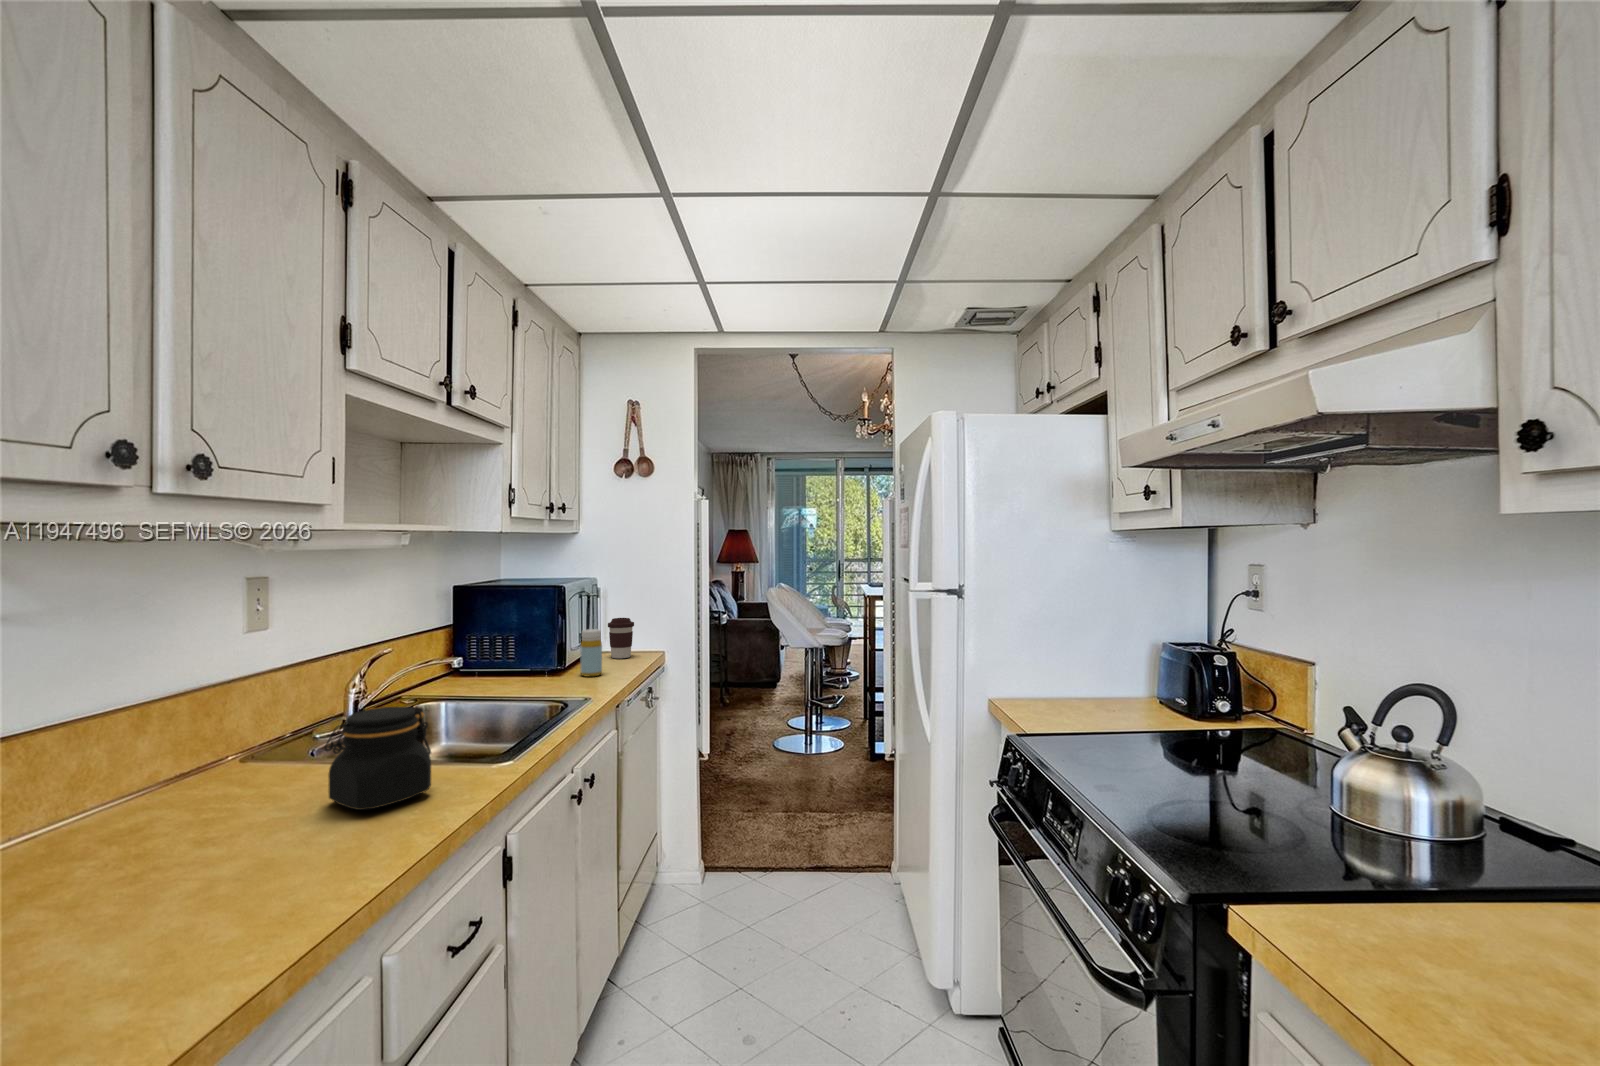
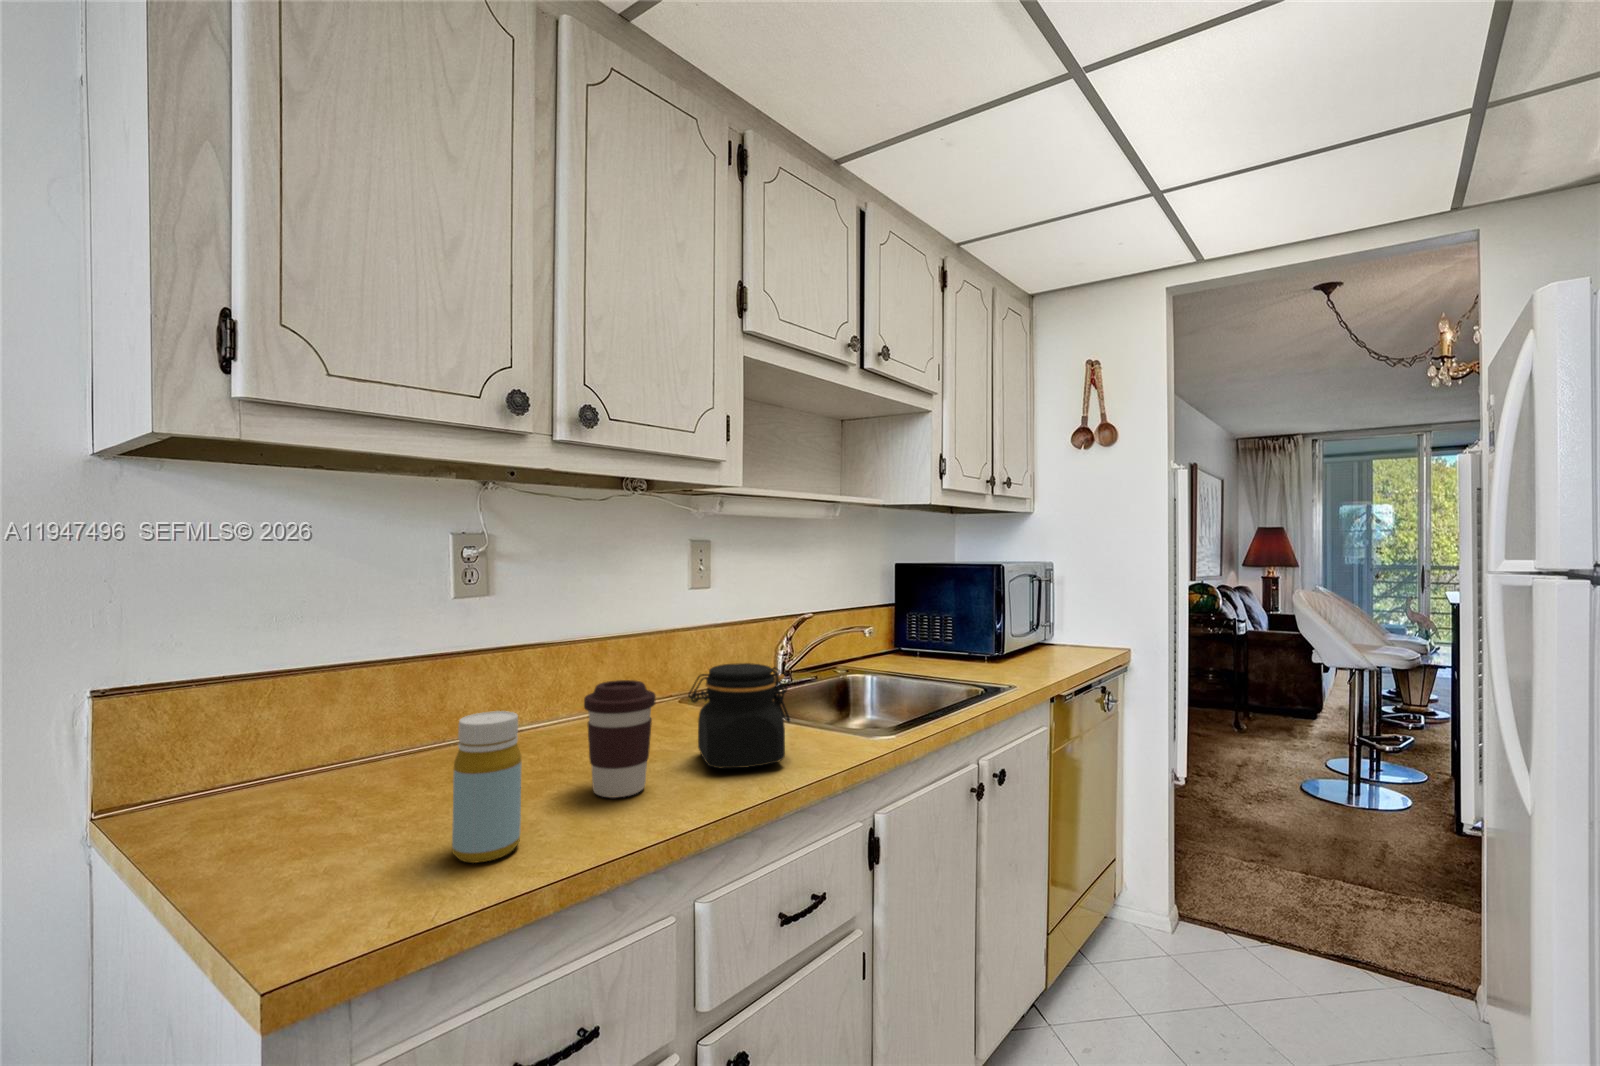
coffee cup: present [608,618,634,659] -> present [584,680,656,798]
bottle: present [580,629,602,676] -> present [452,711,522,863]

